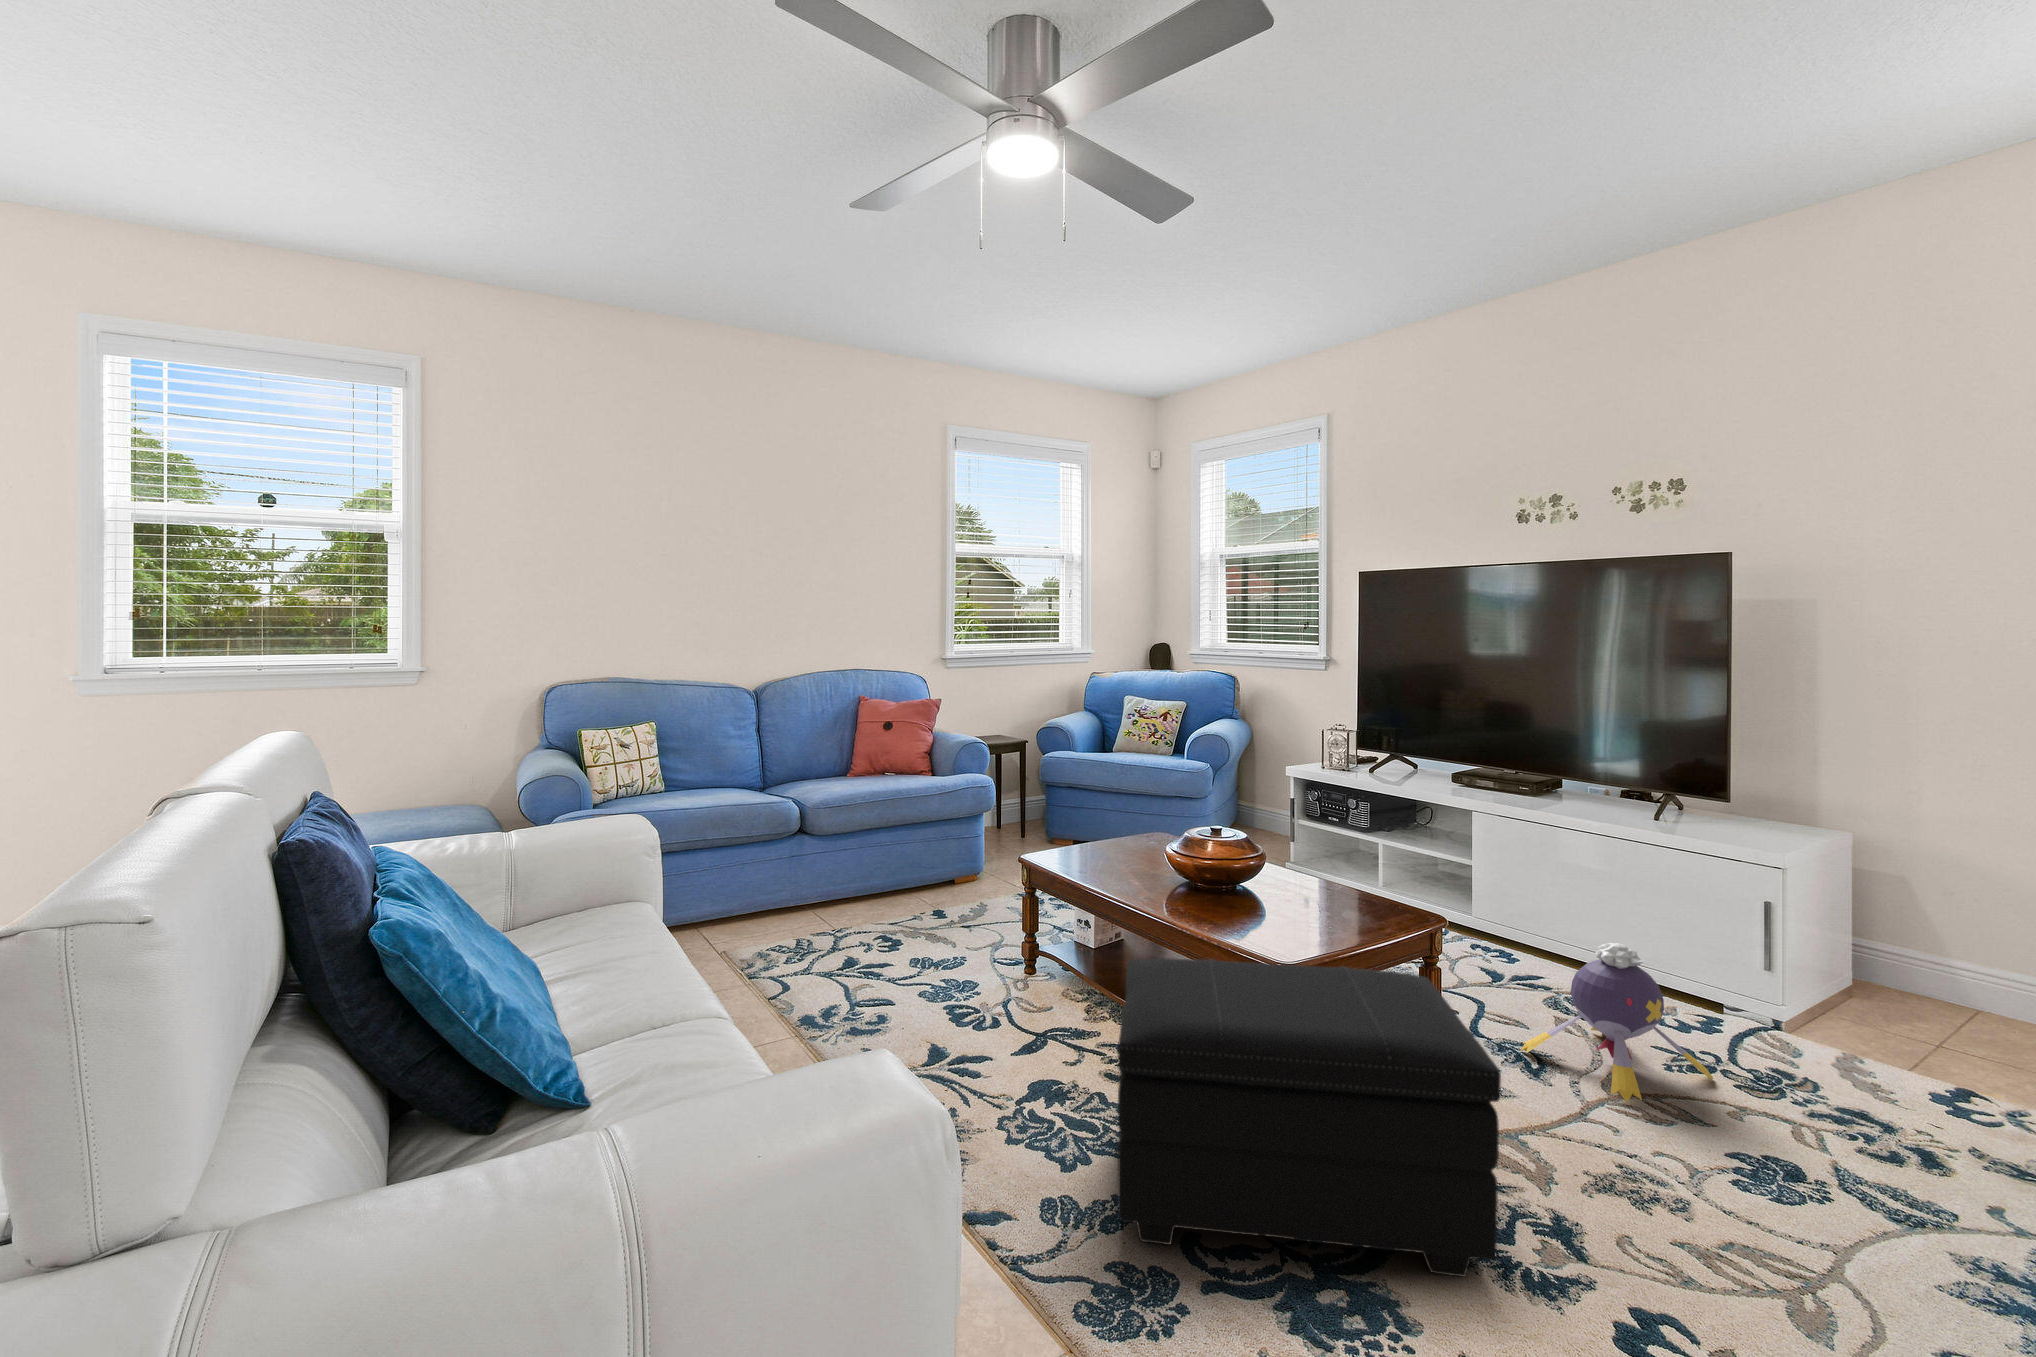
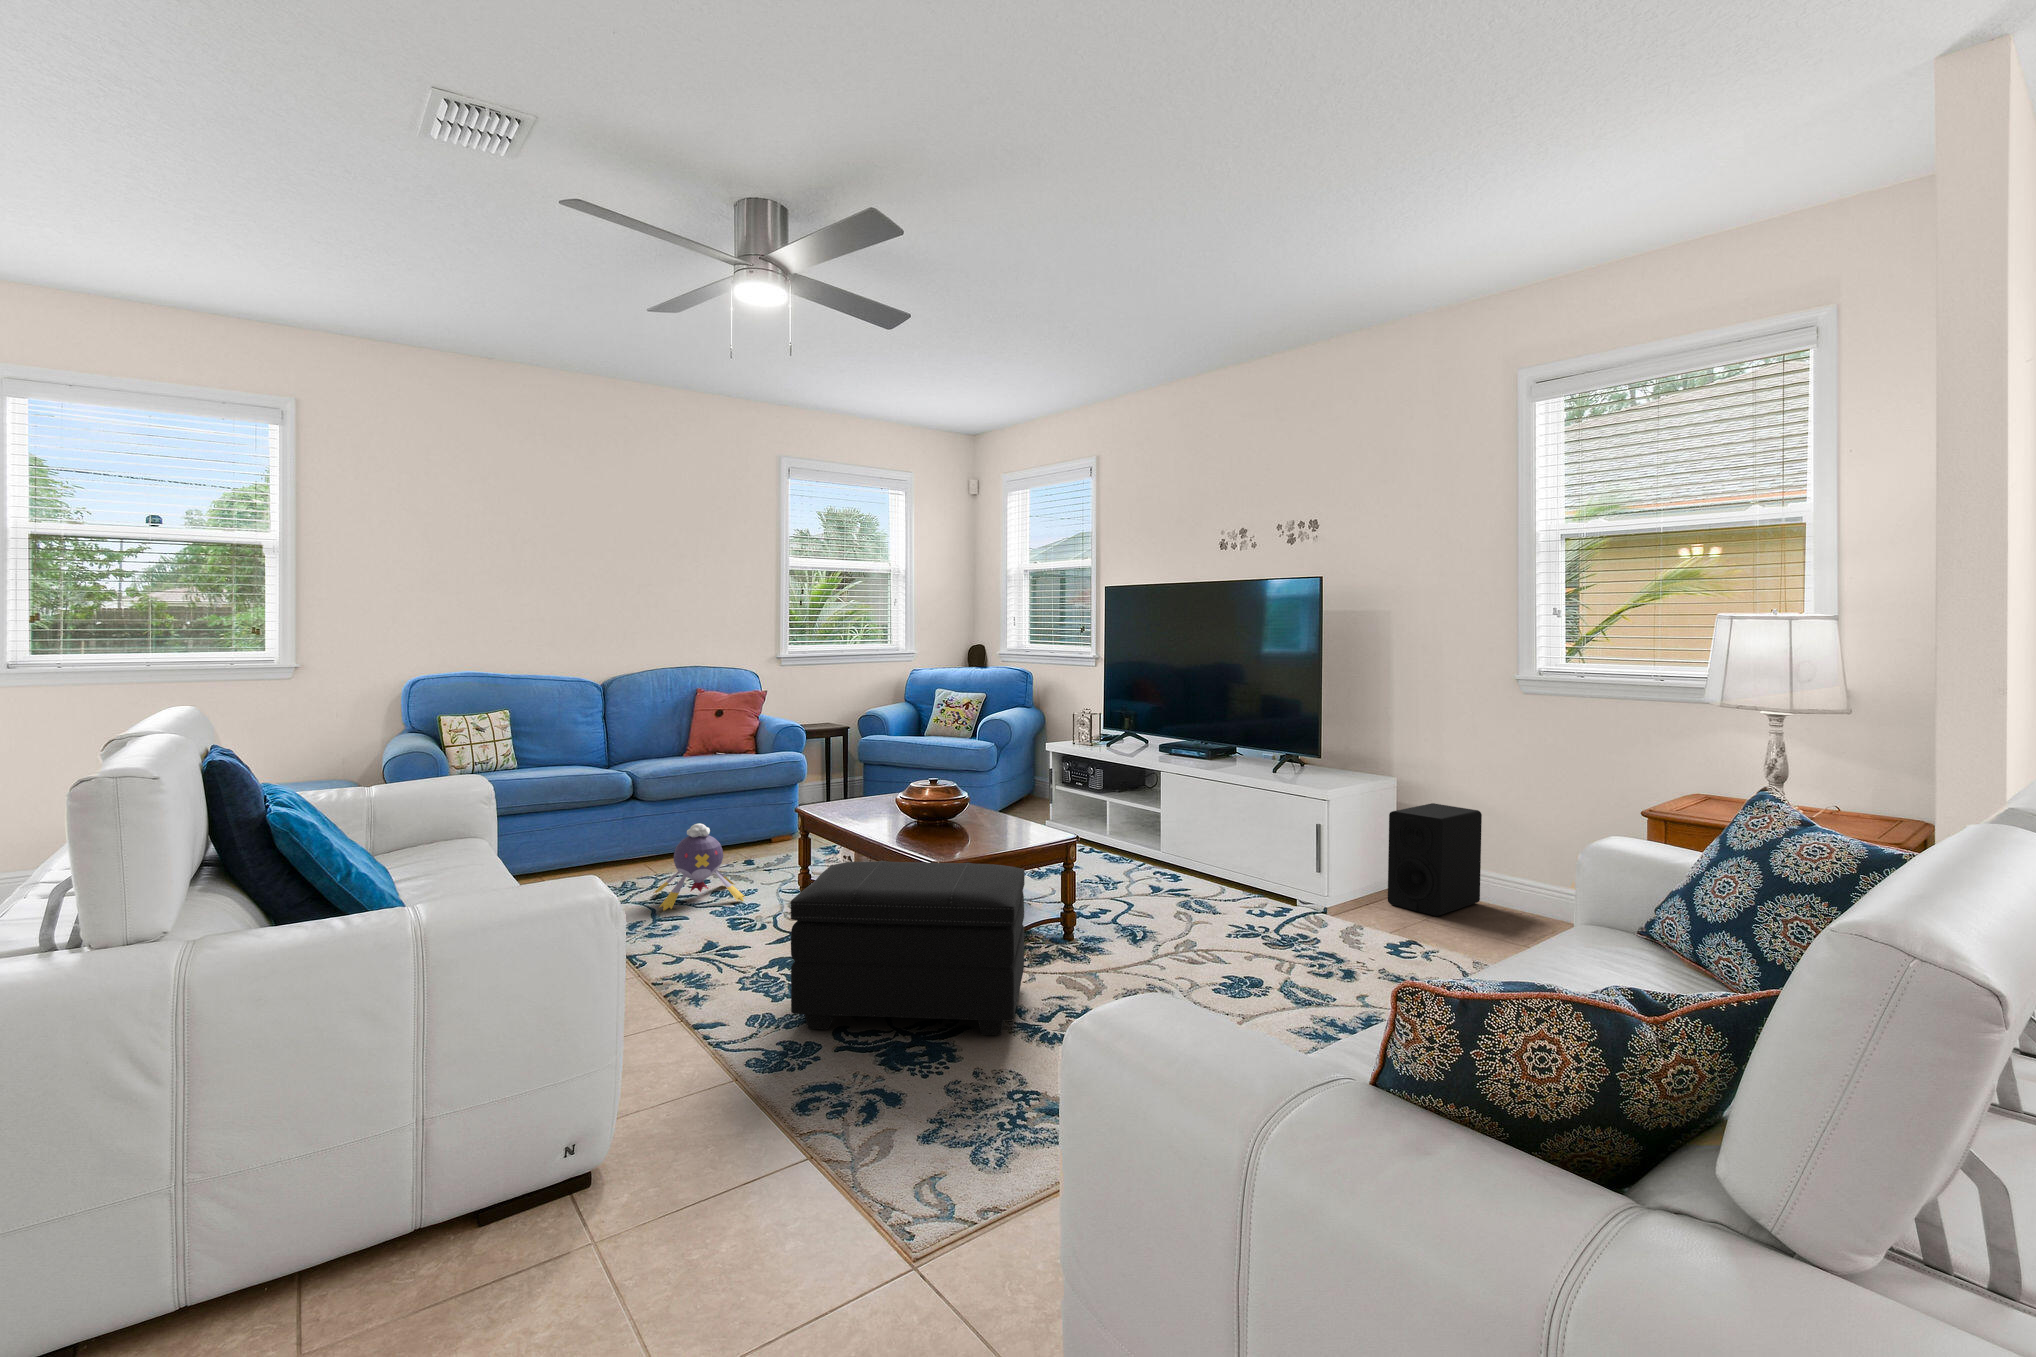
speaker: none [1857,863,2005,1035] -> present [1388,803,1482,916]
plush toy: present [1520,943,1713,1102] -> present [654,823,745,910]

